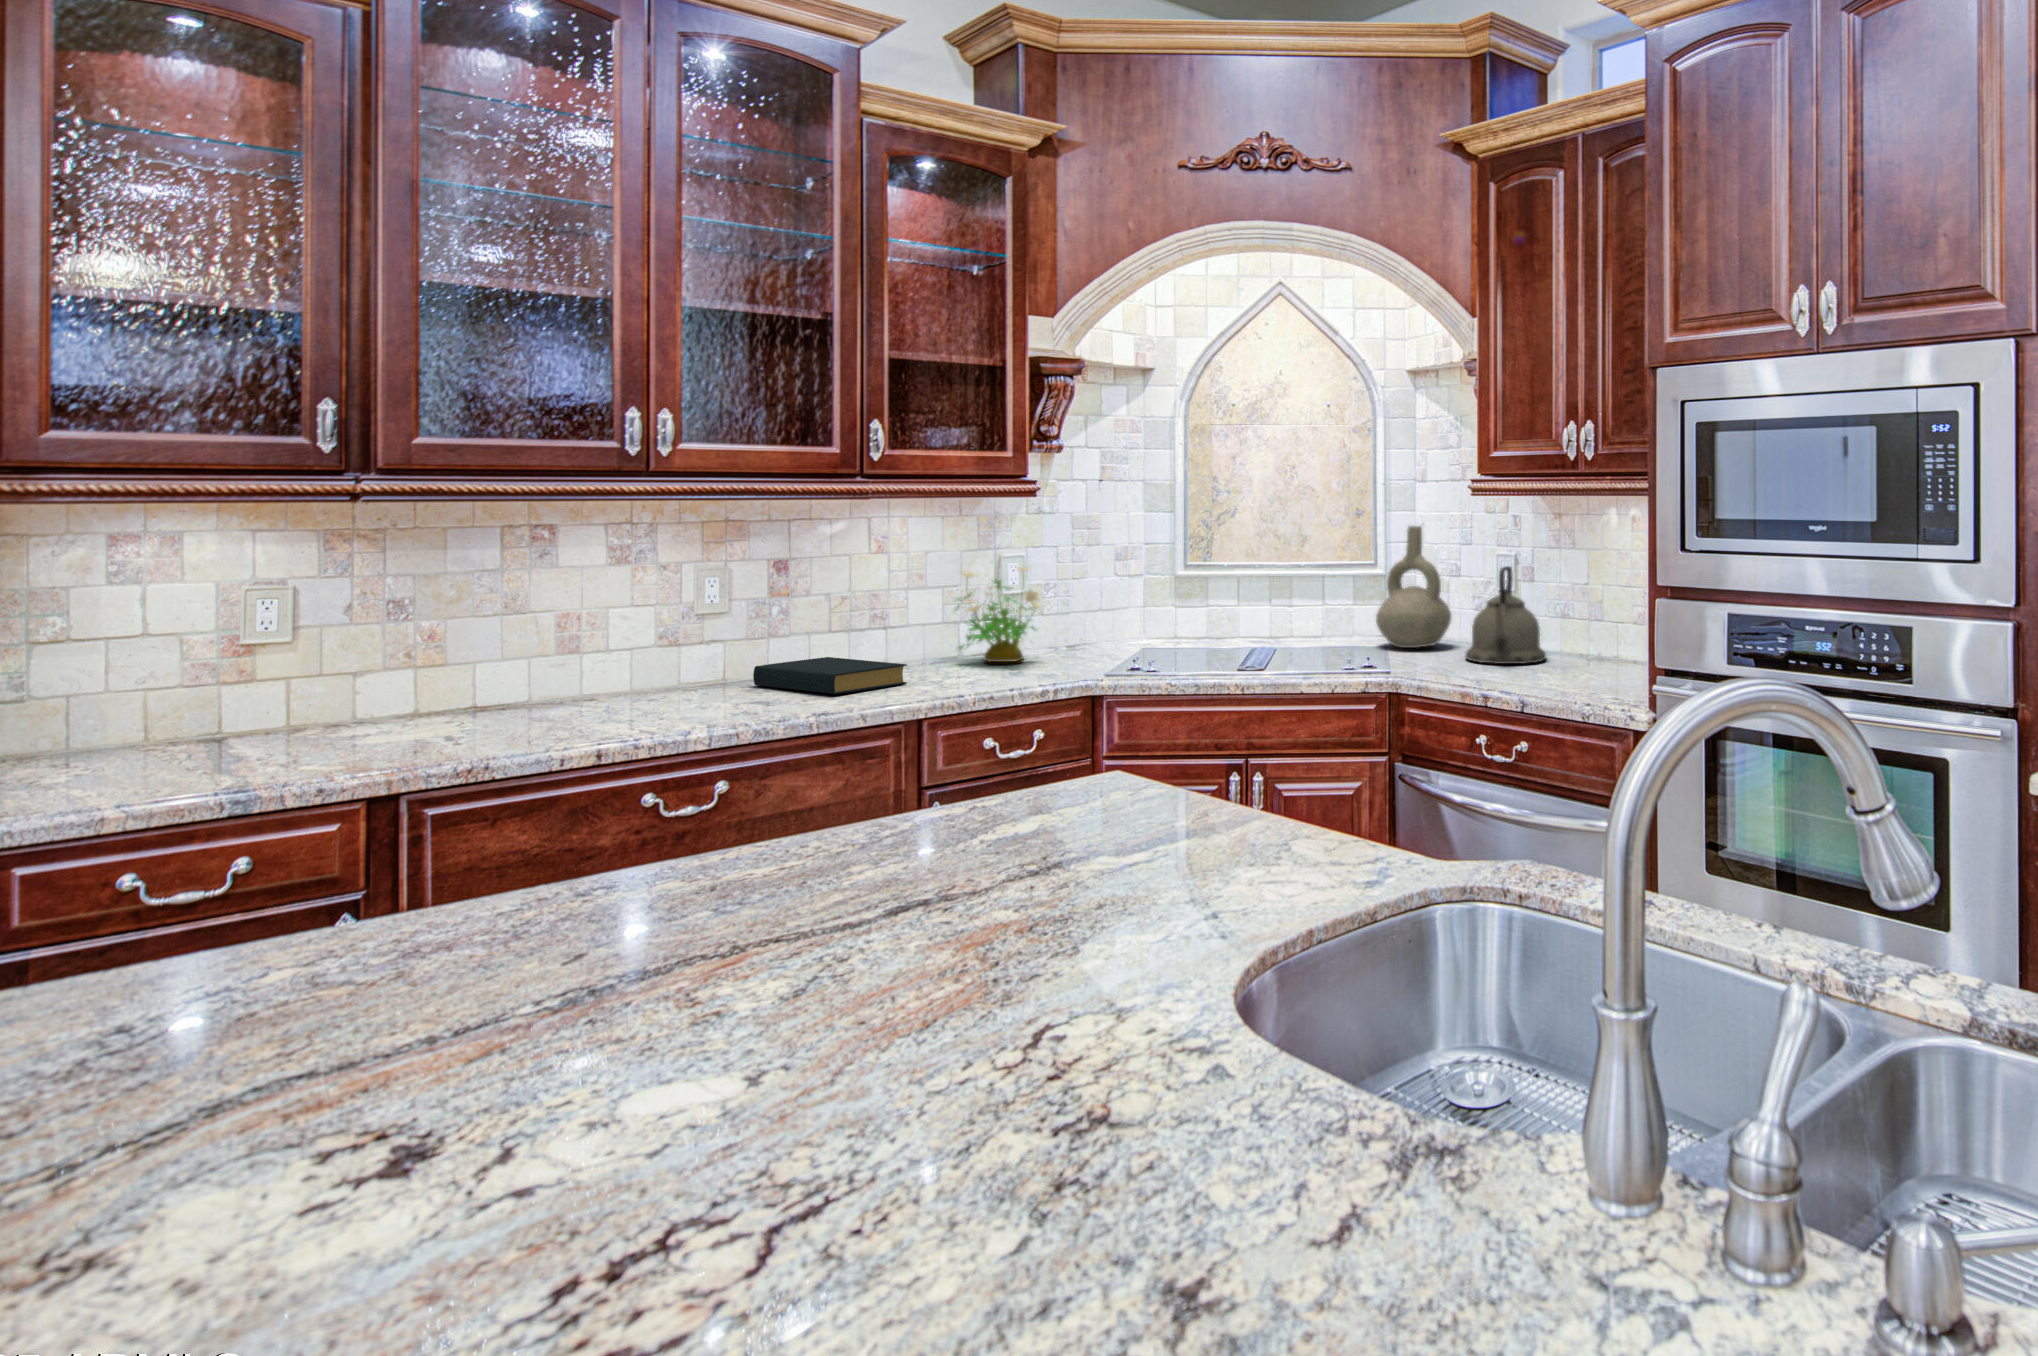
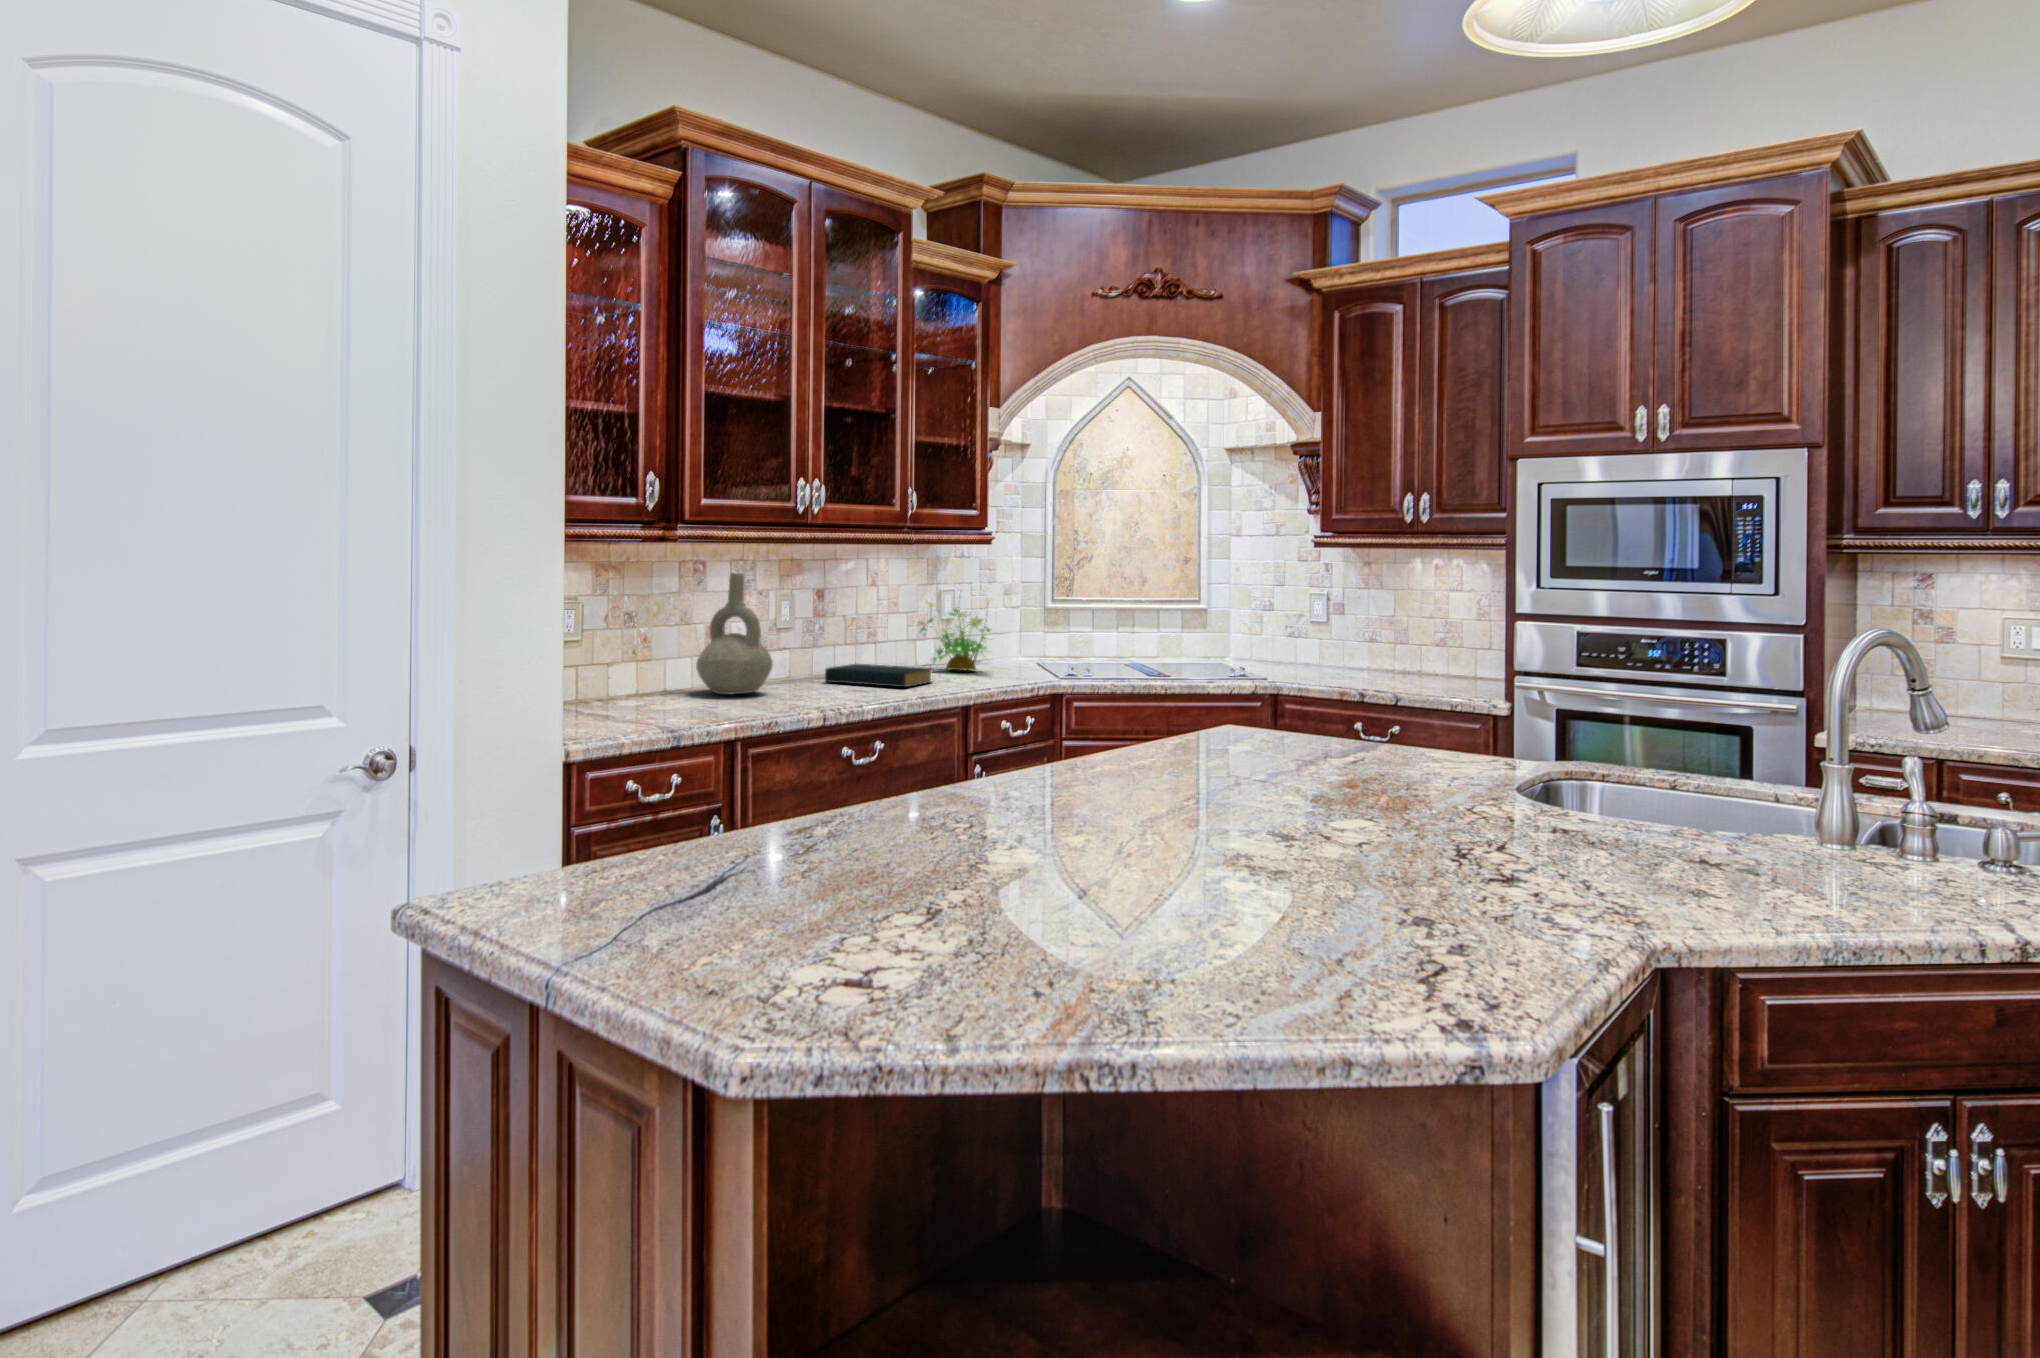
decorative vase: present [1376,526,1451,648] -> present [696,573,773,695]
kettle: present [1465,566,1546,664] -> none [1299,603,1362,676]

